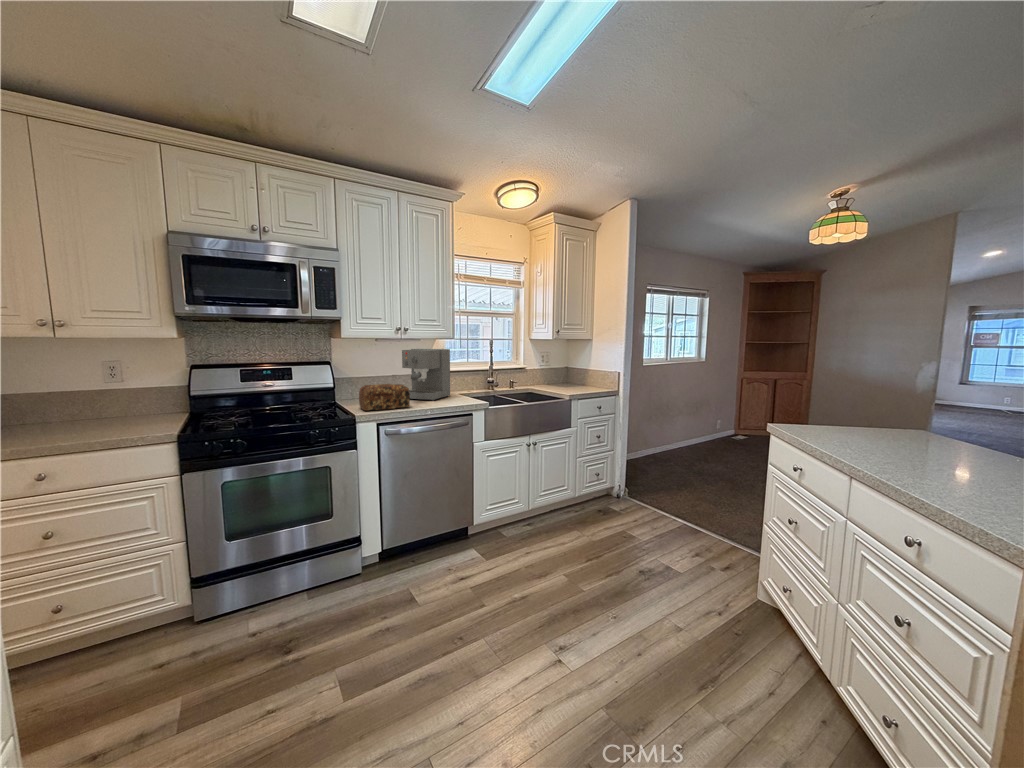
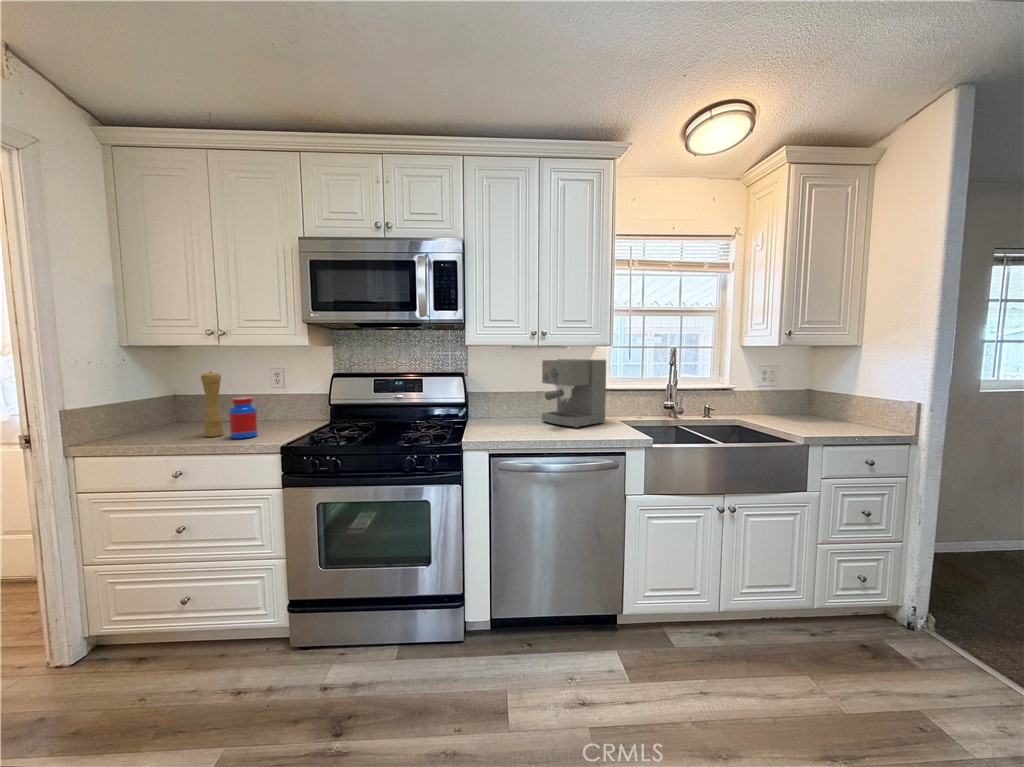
pepper mill: none [43,366,76,437] -> present [201,372,224,437]
bread loaf: present [359,384,410,411] -> none [477,403,536,436]
jar: none [92,392,128,435] -> present [229,397,258,439]

